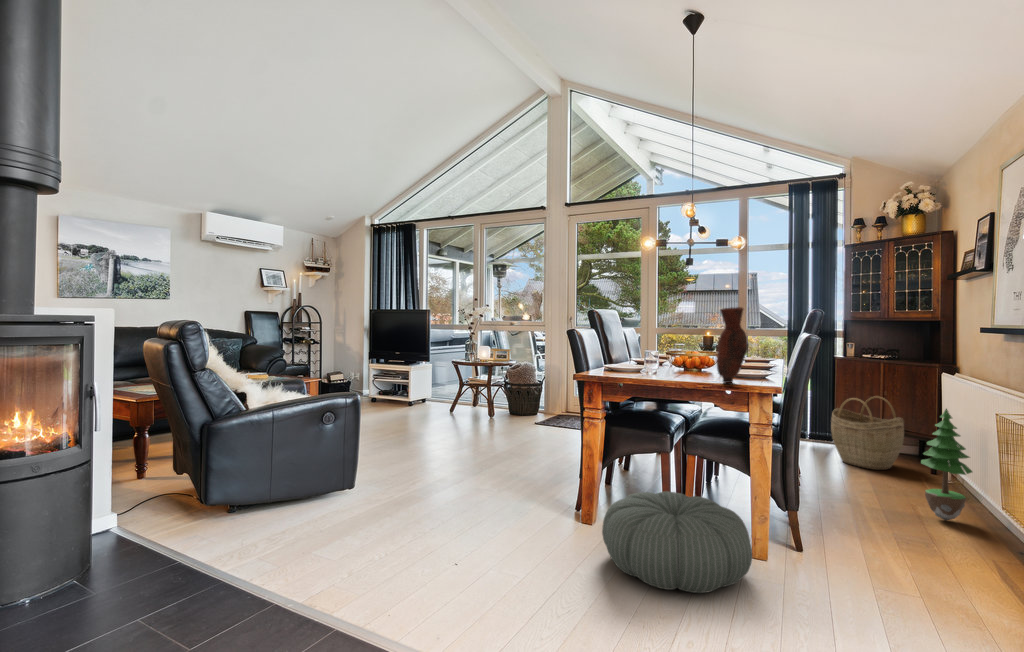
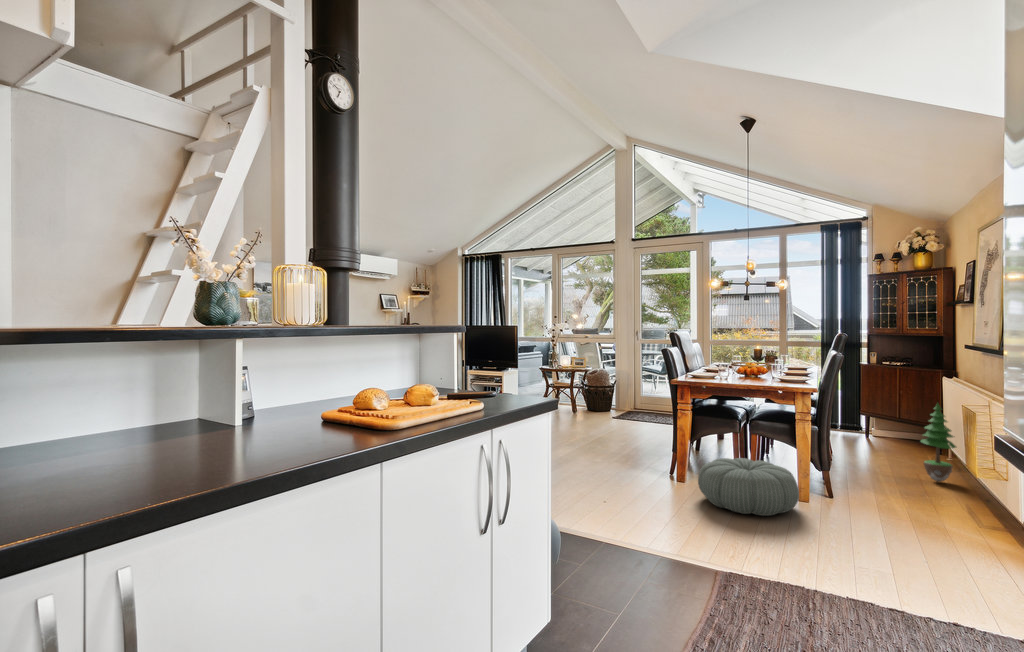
vase: present [717,307,748,383] -> none [772,335,794,386]
woven basket: present [831,396,904,470] -> none [858,395,916,451]

